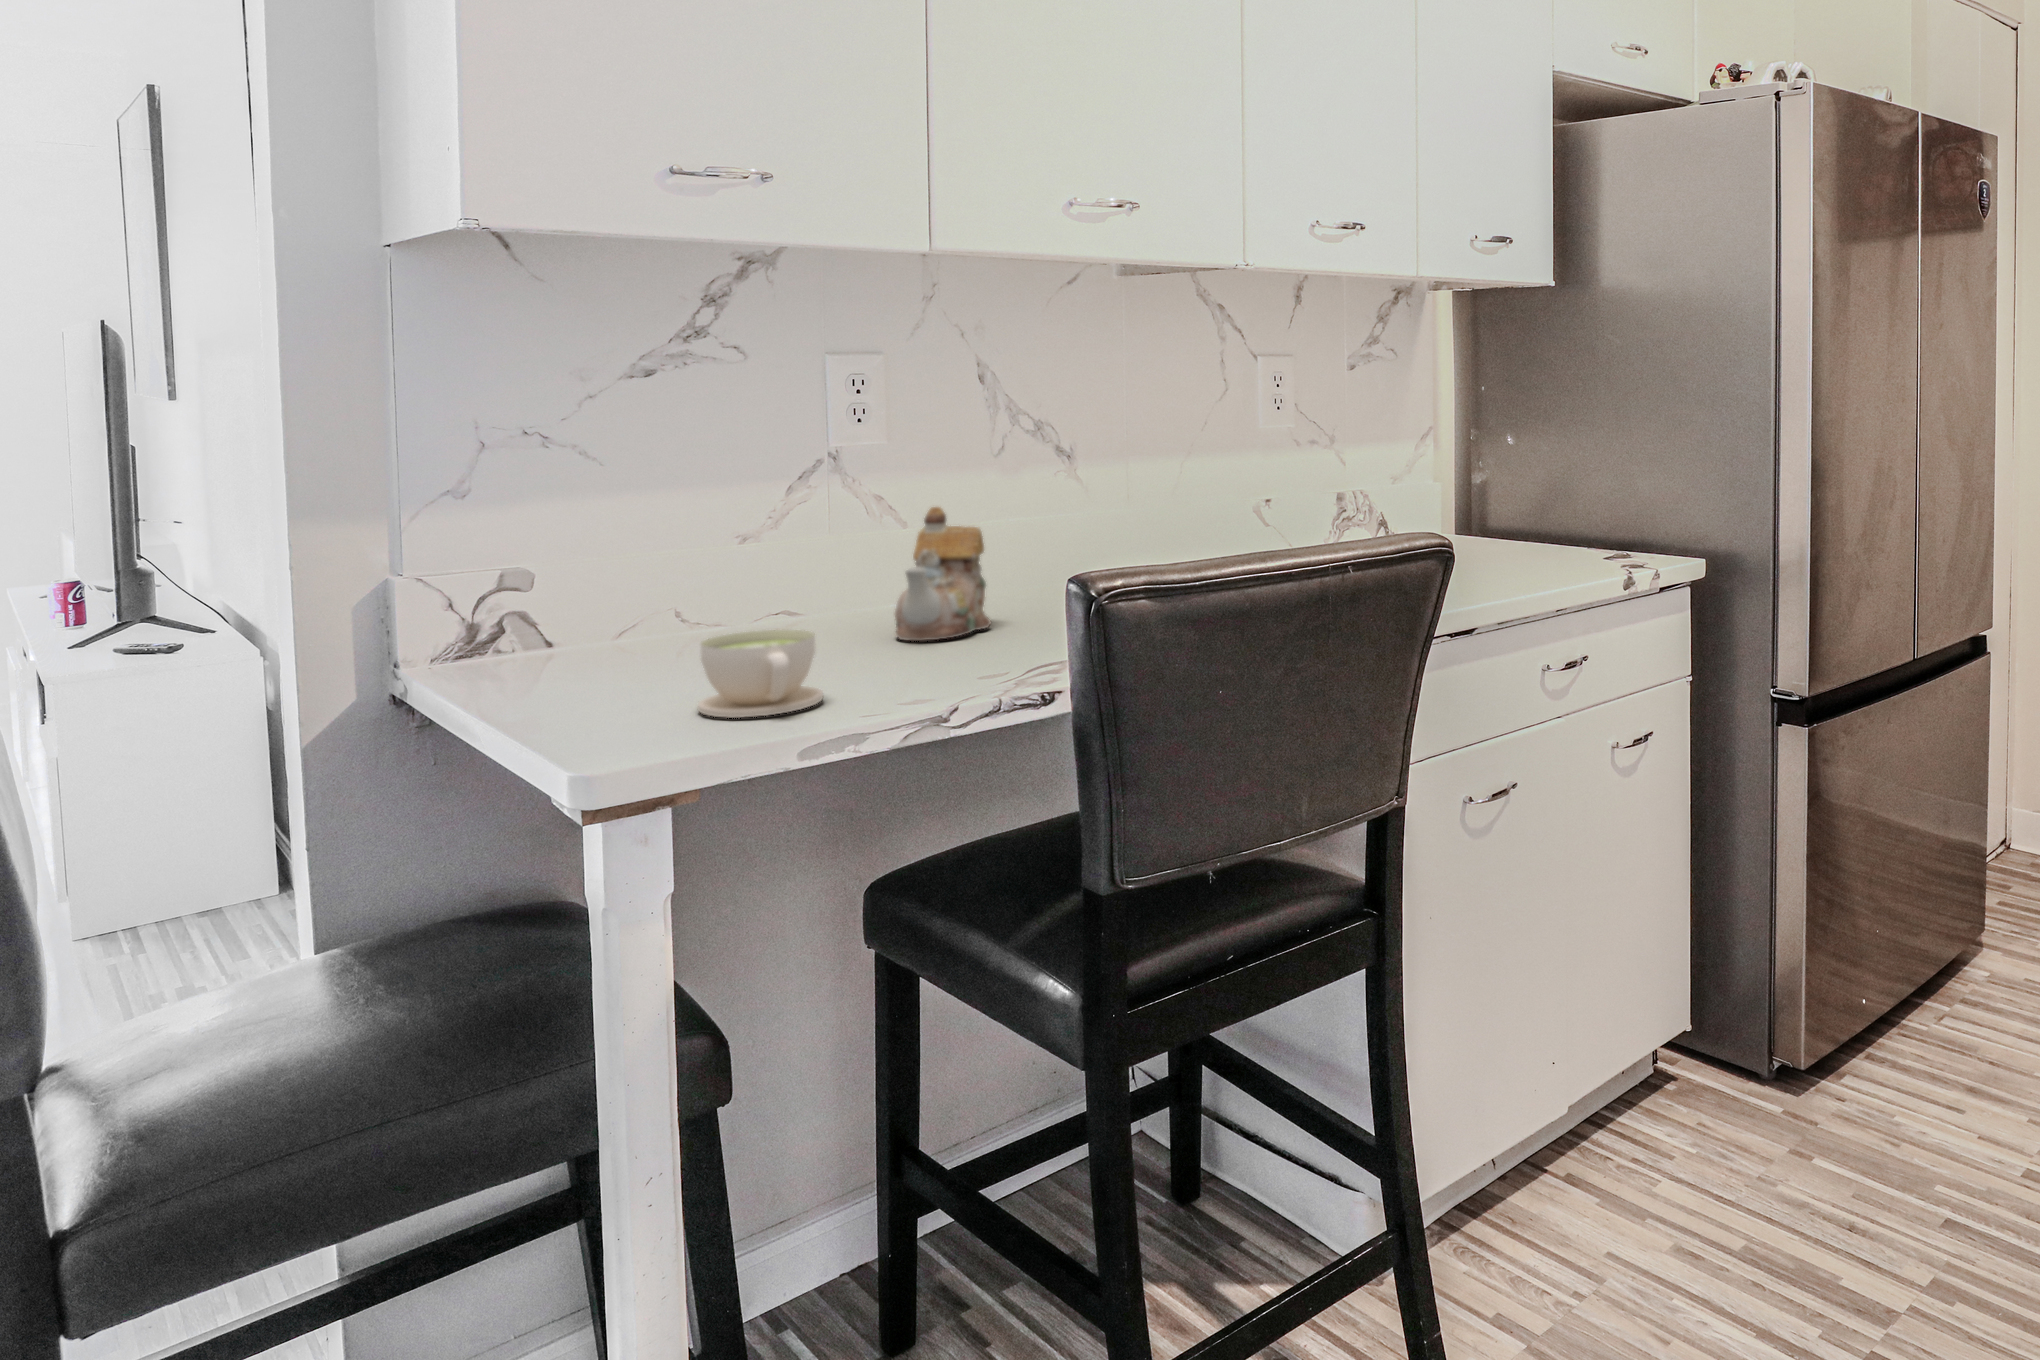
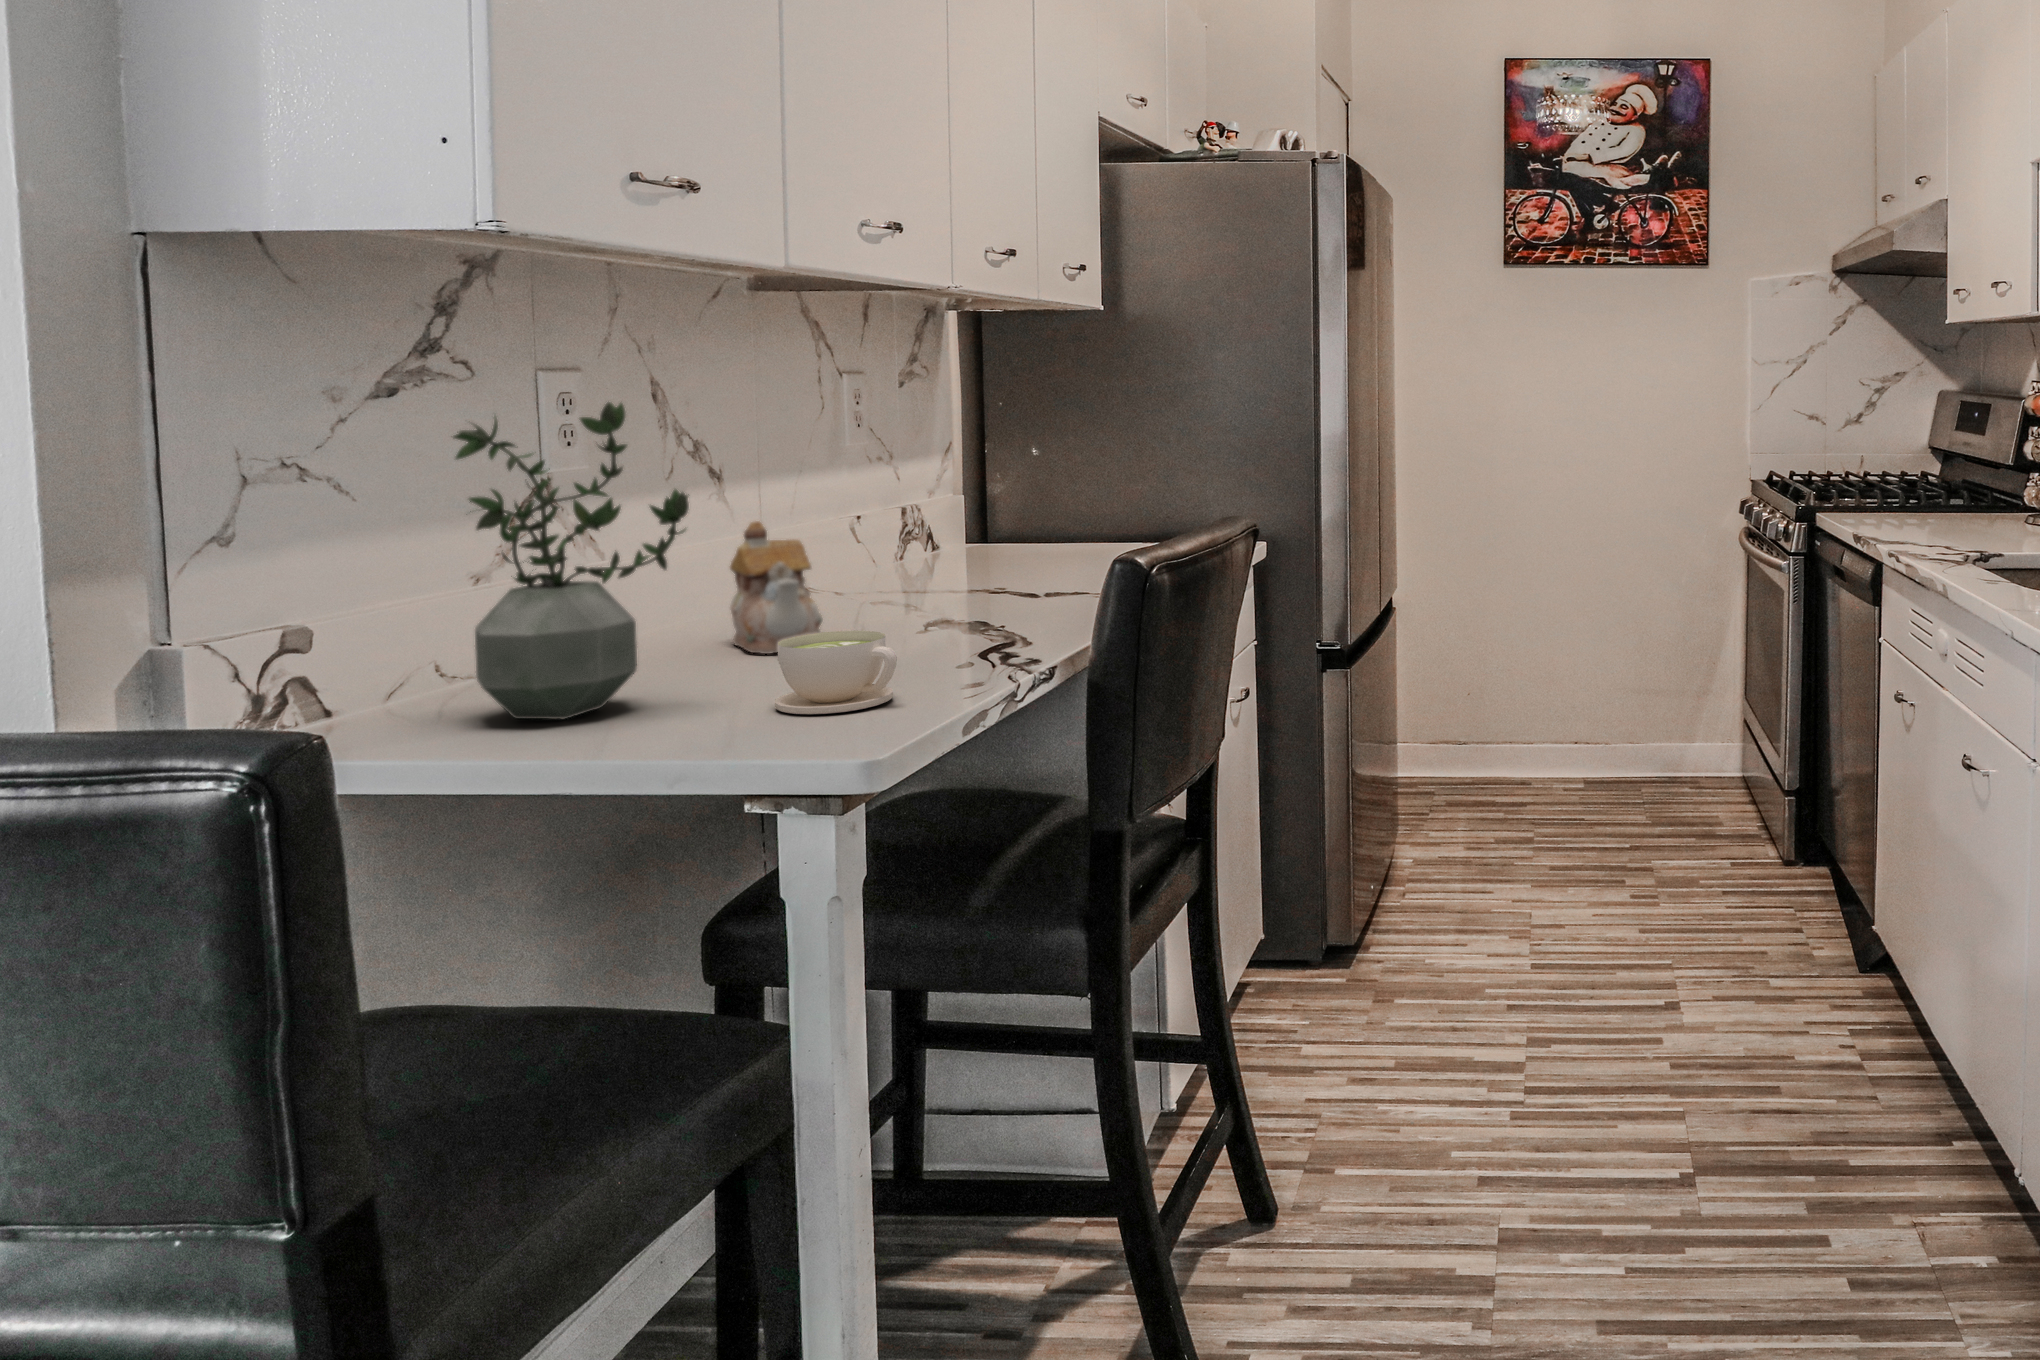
potted plant: none [514,387,679,687] -> present [454,402,689,719]

